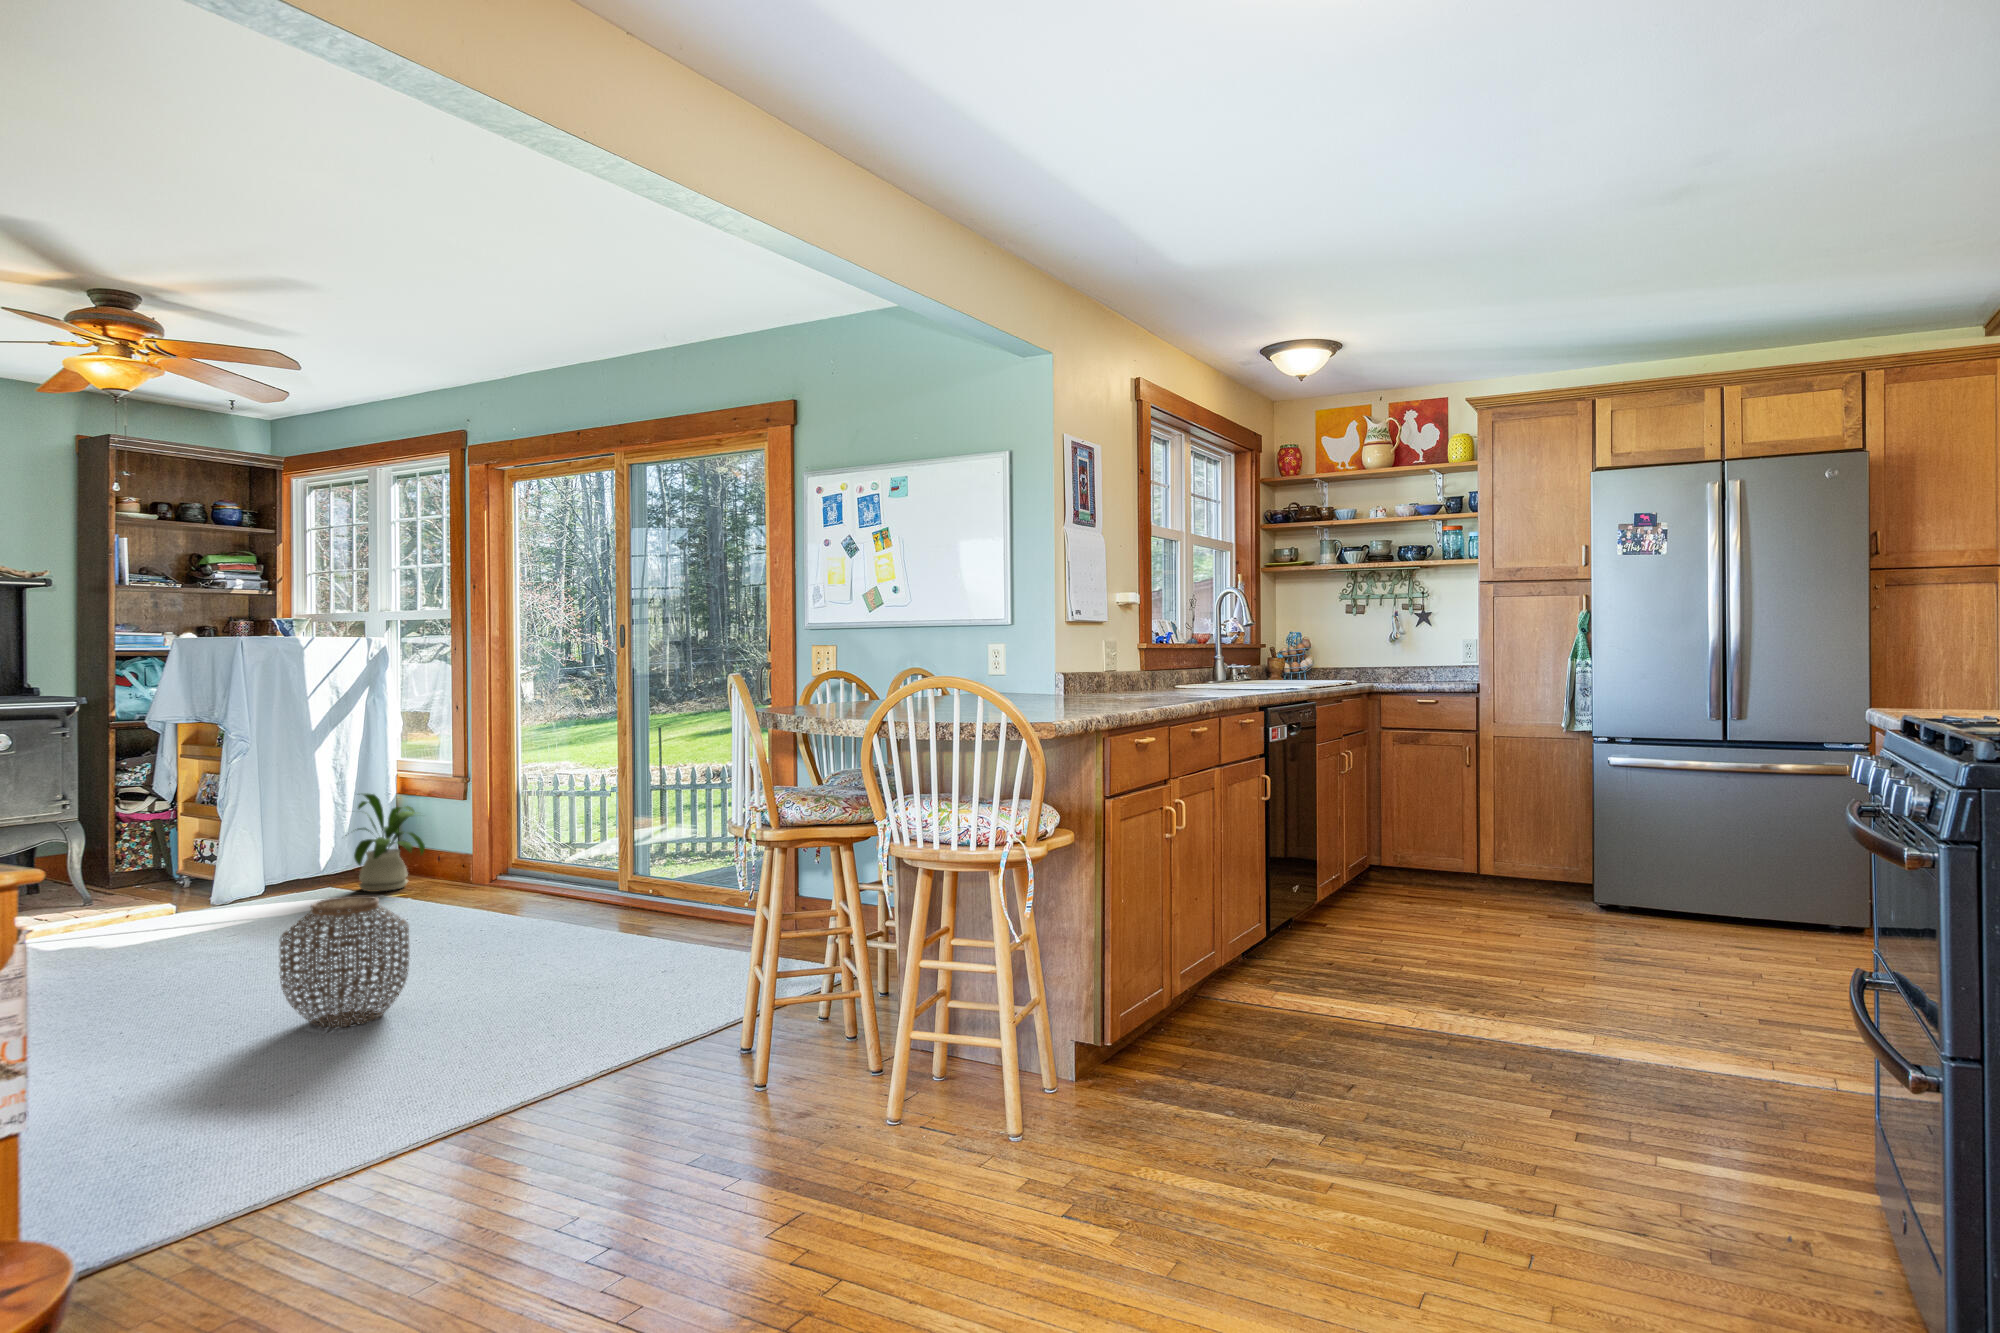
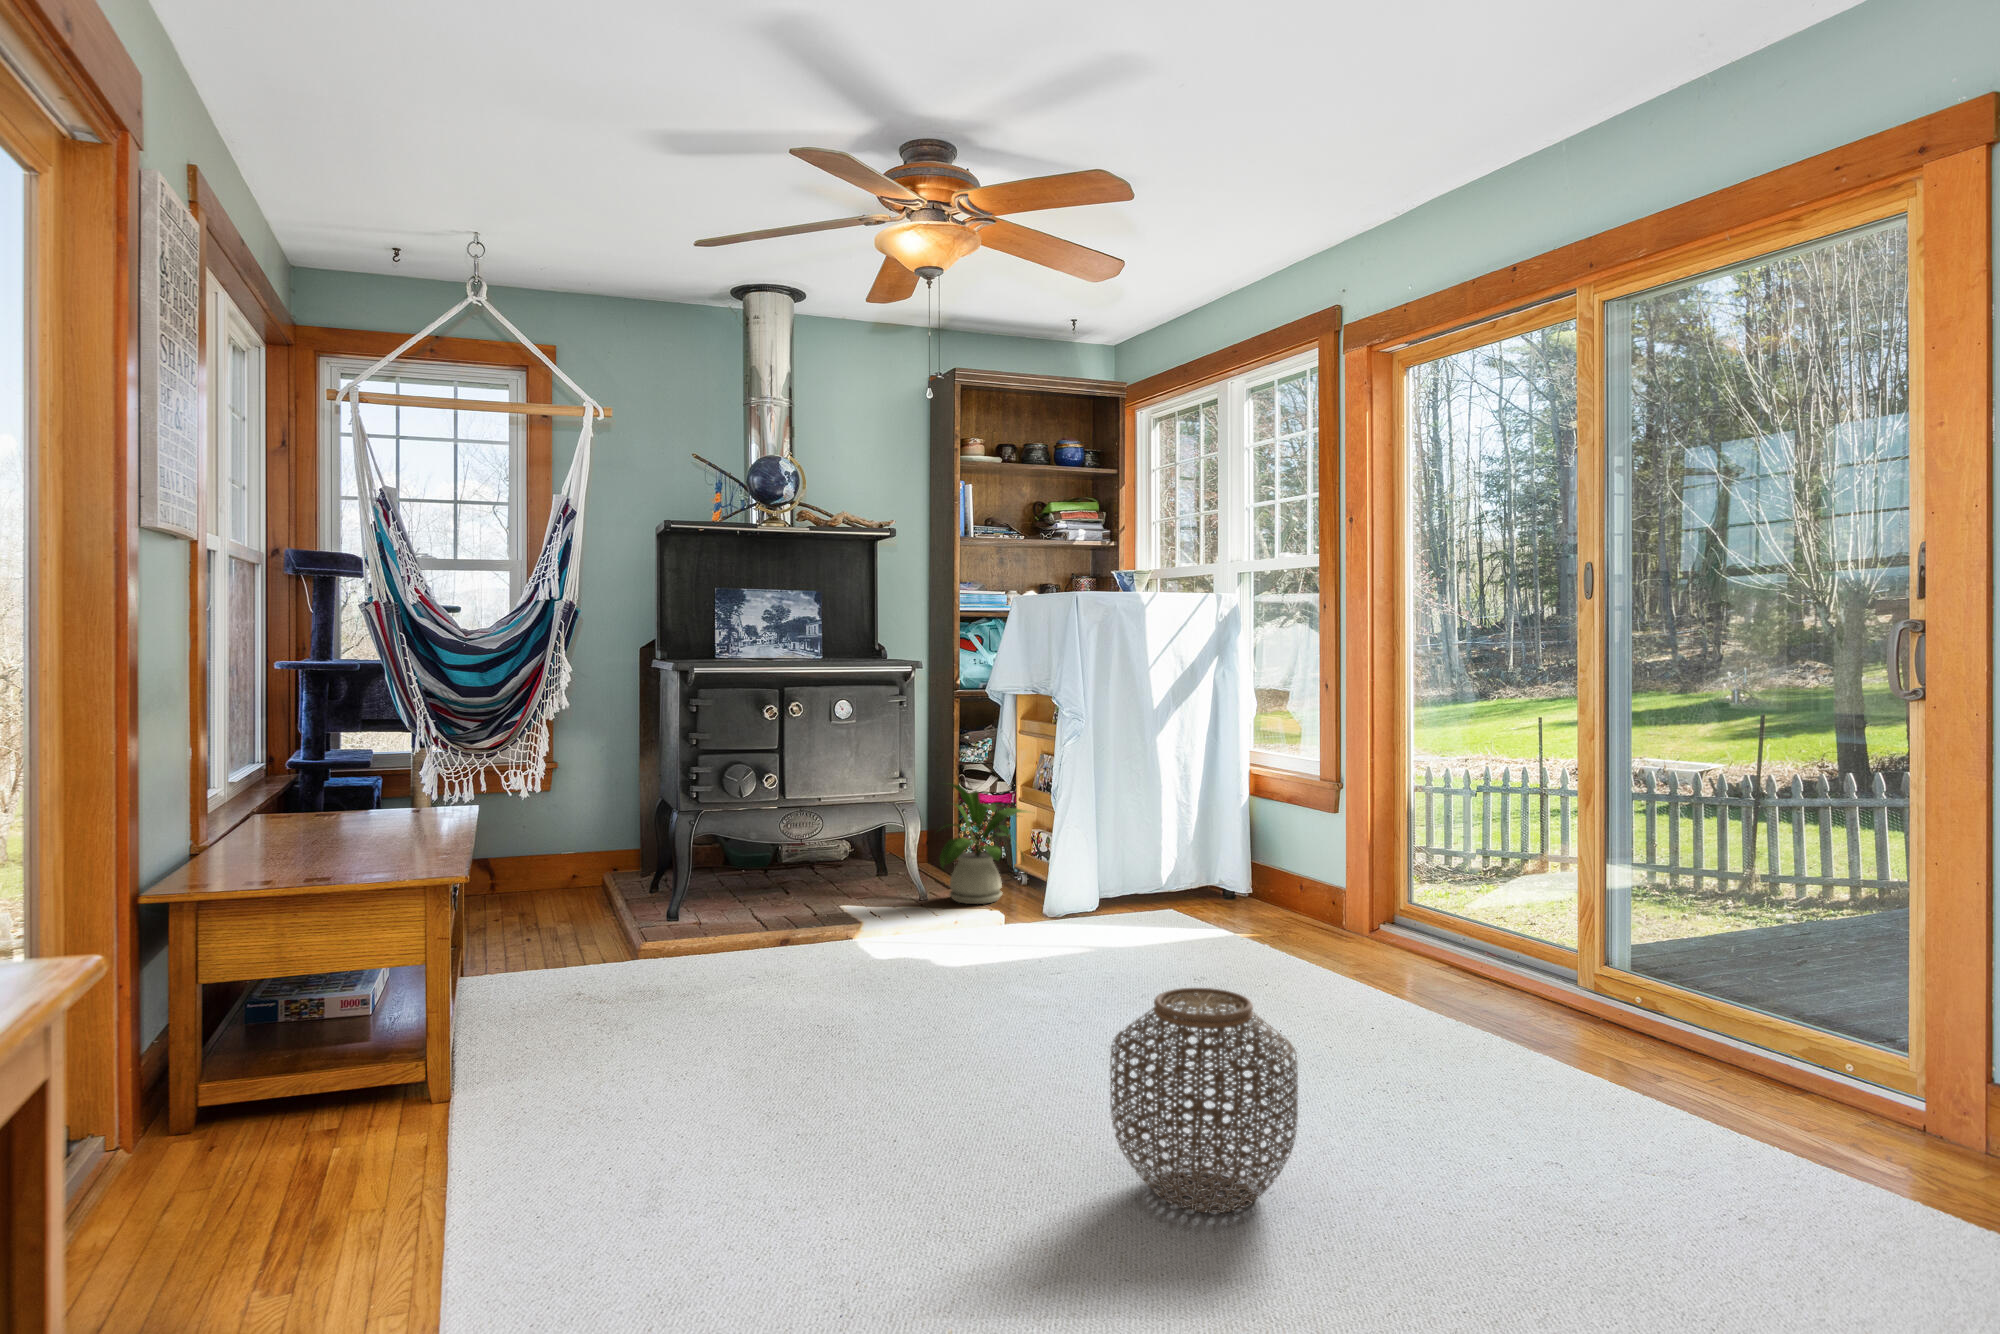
house plant: present [354,793,425,892] -> present [939,783,1026,904]

